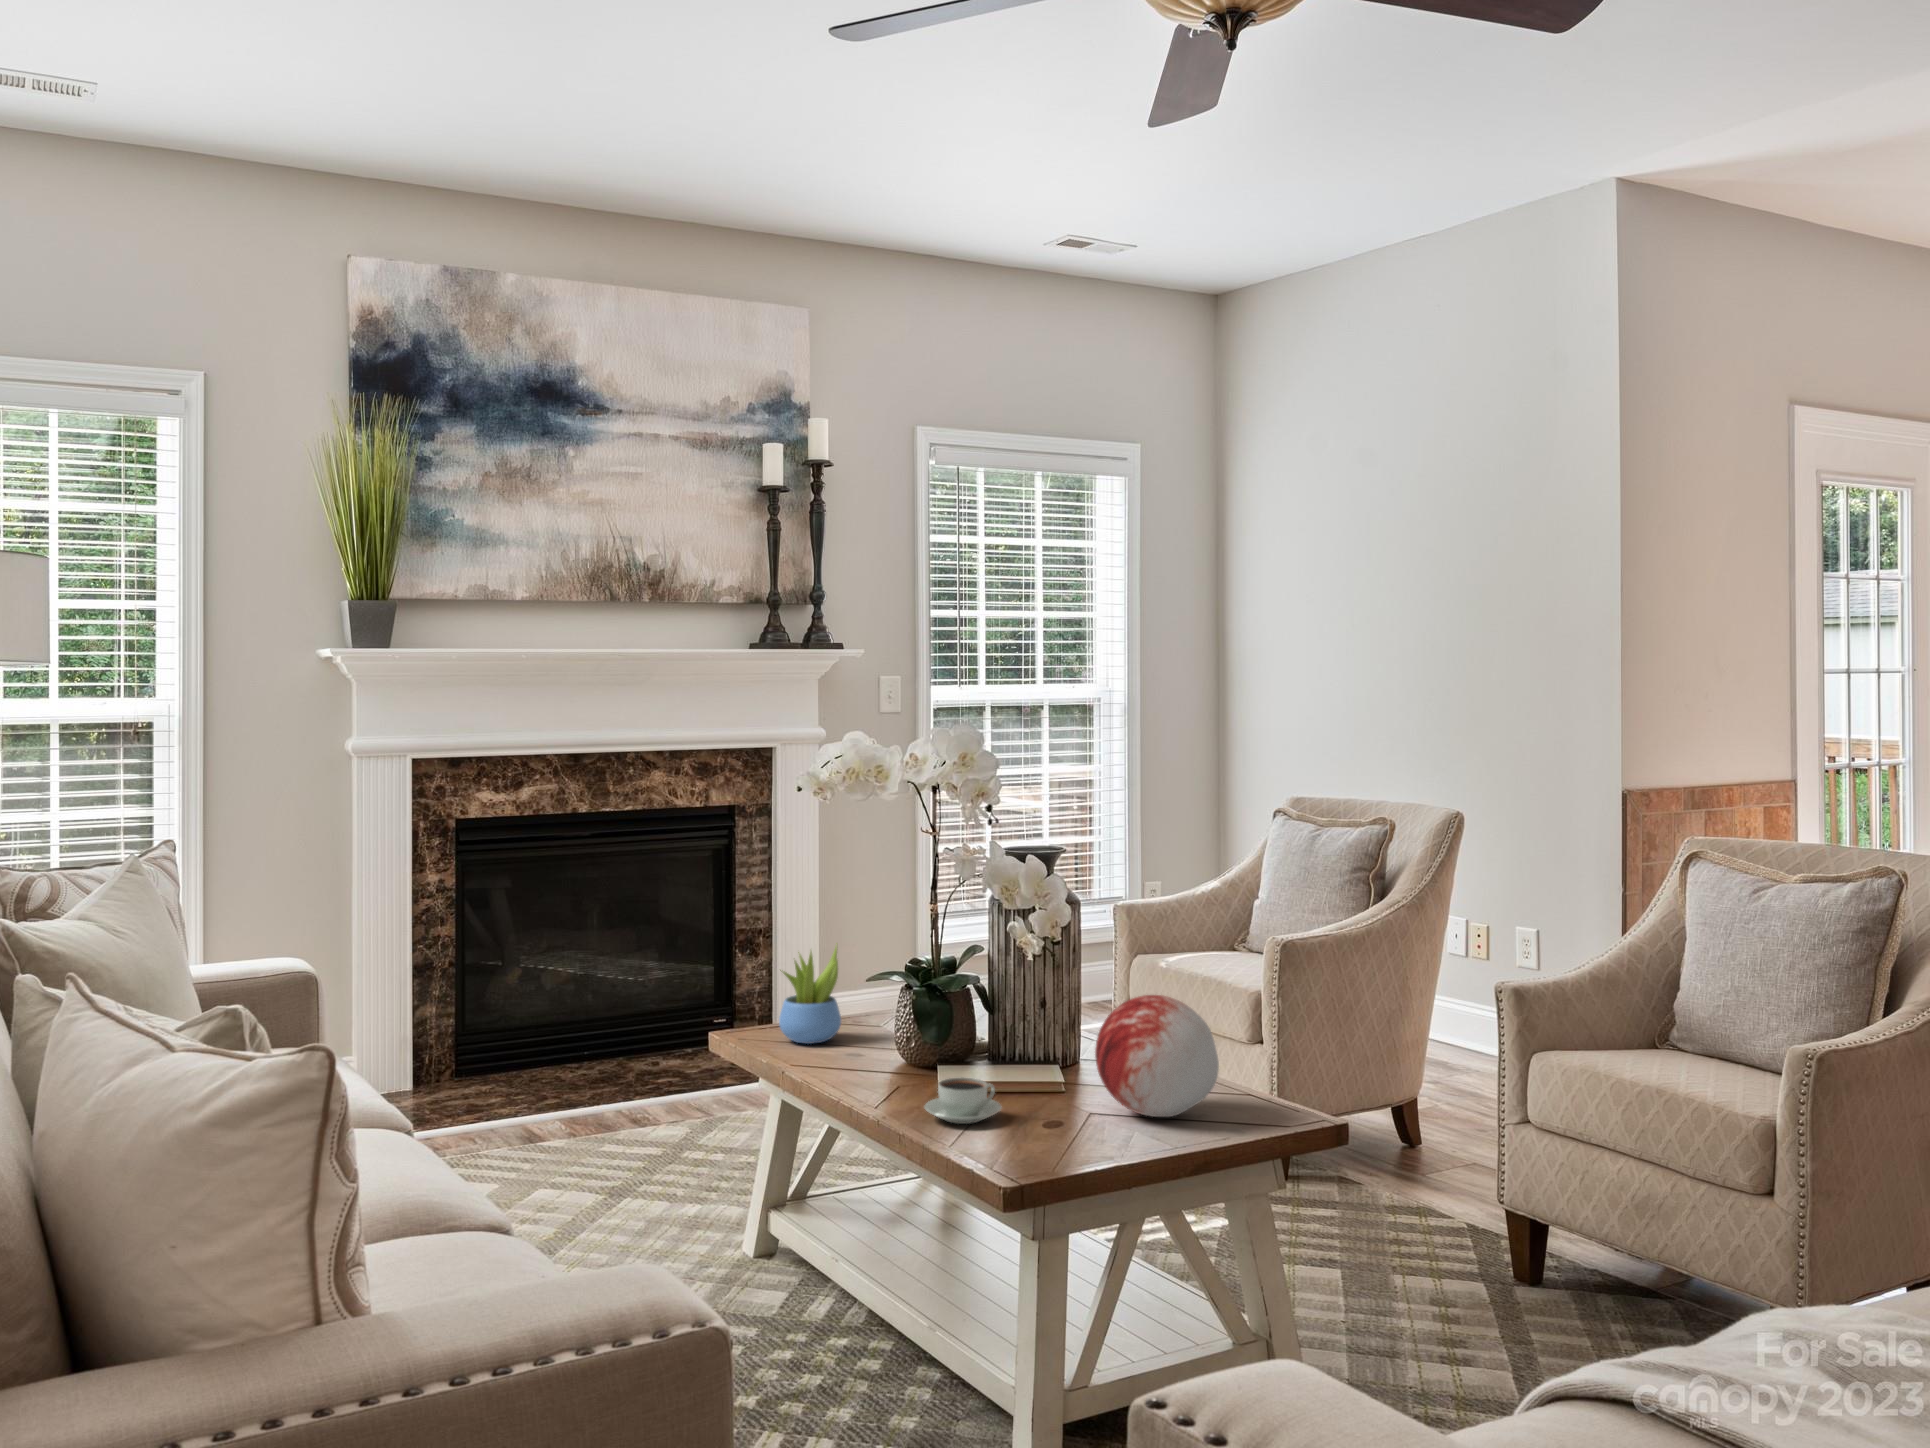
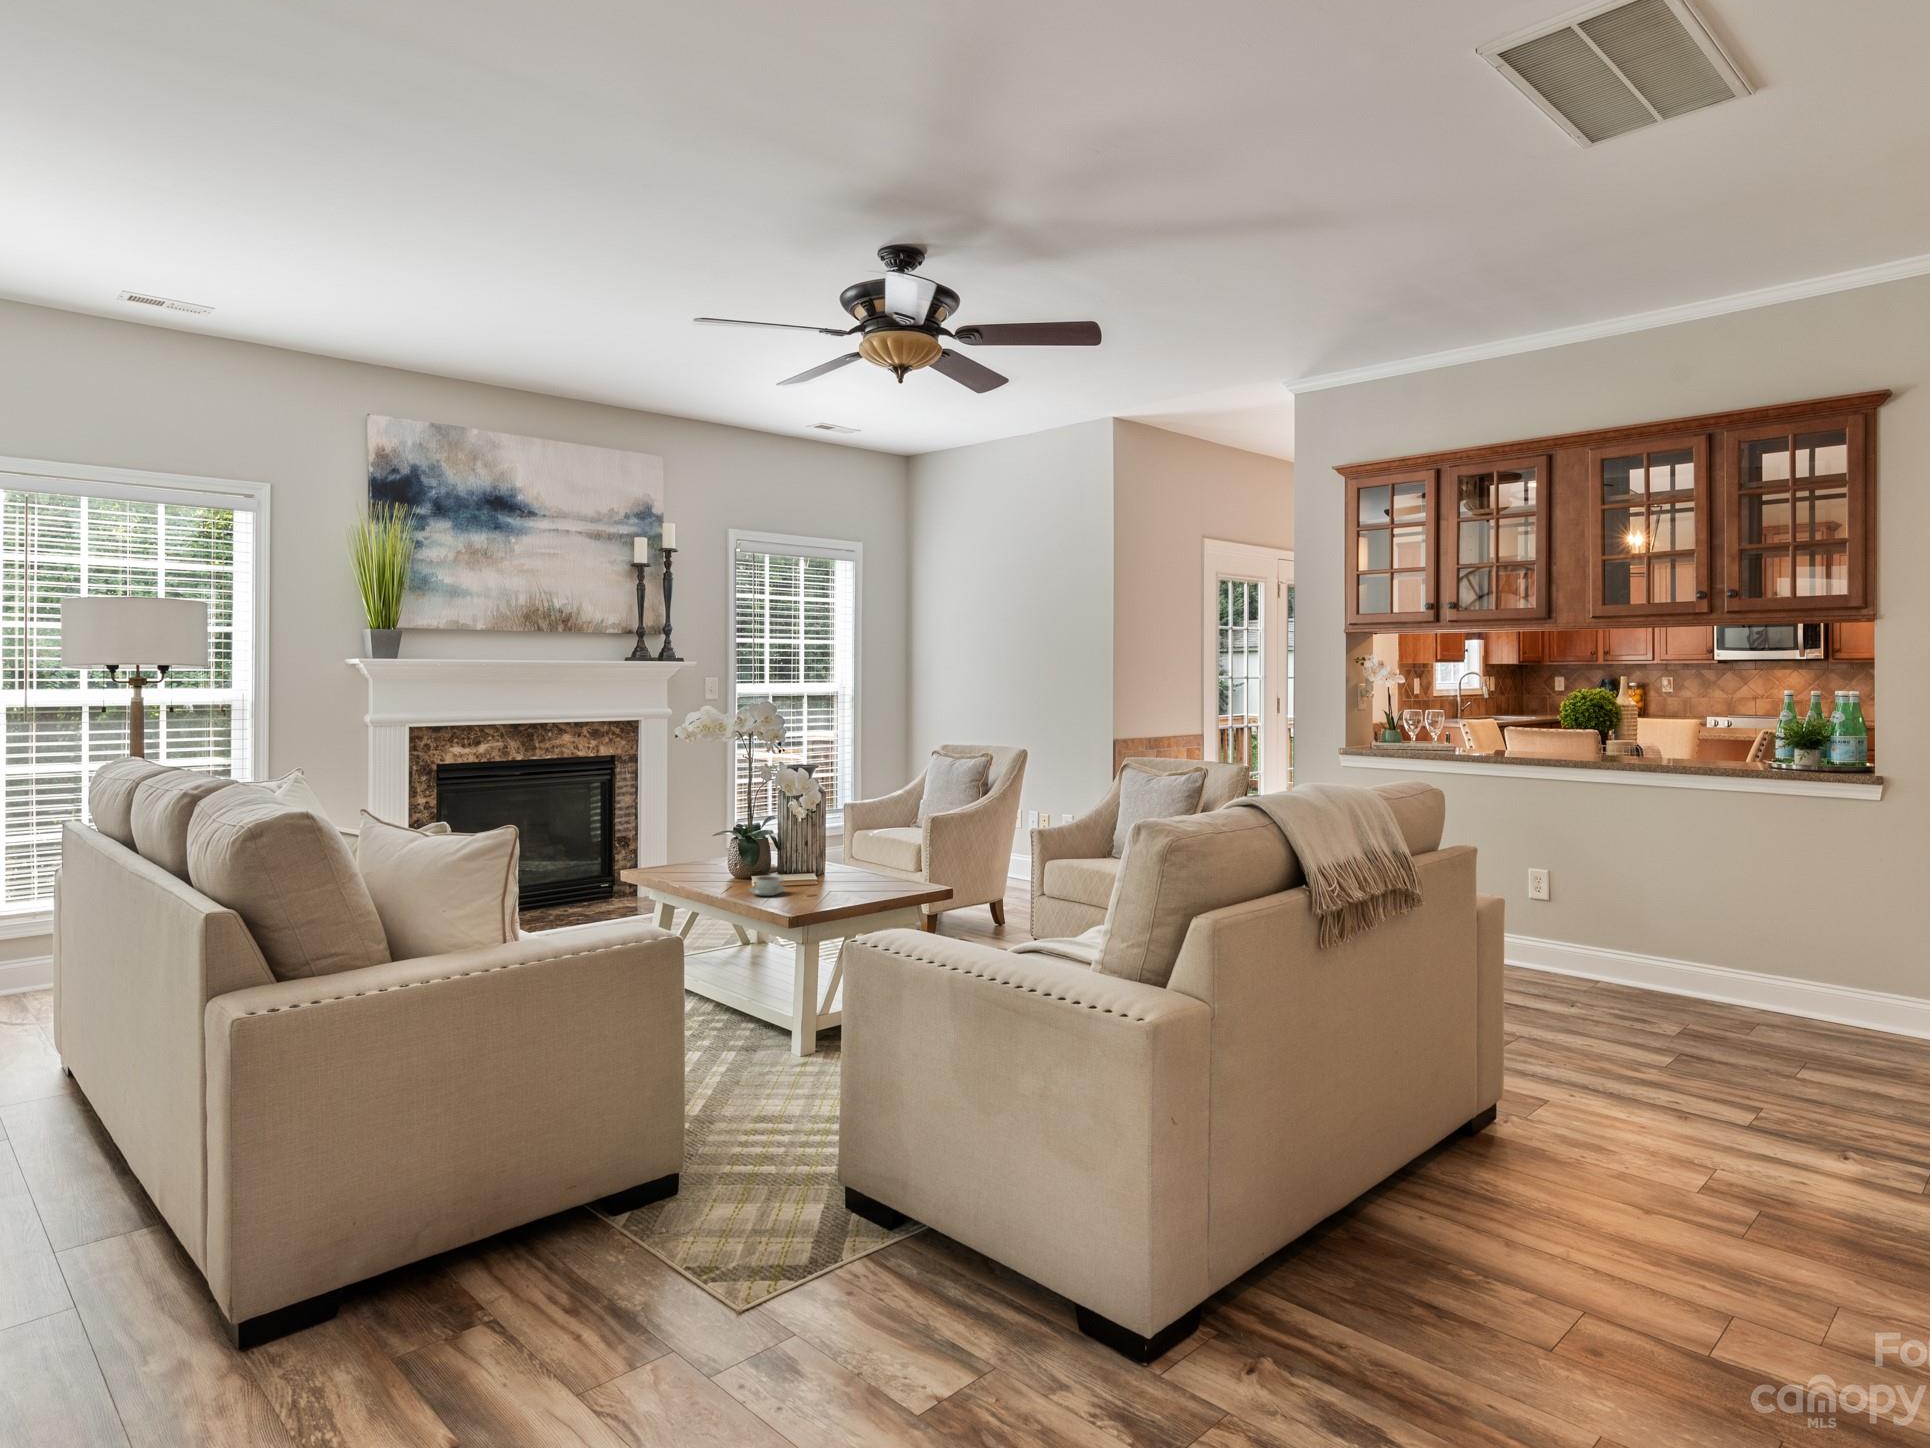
succulent plant: present [779,943,841,1044] -> none [665,820,699,873]
decorative orb: present [1095,995,1219,1117] -> none [832,833,889,889]

